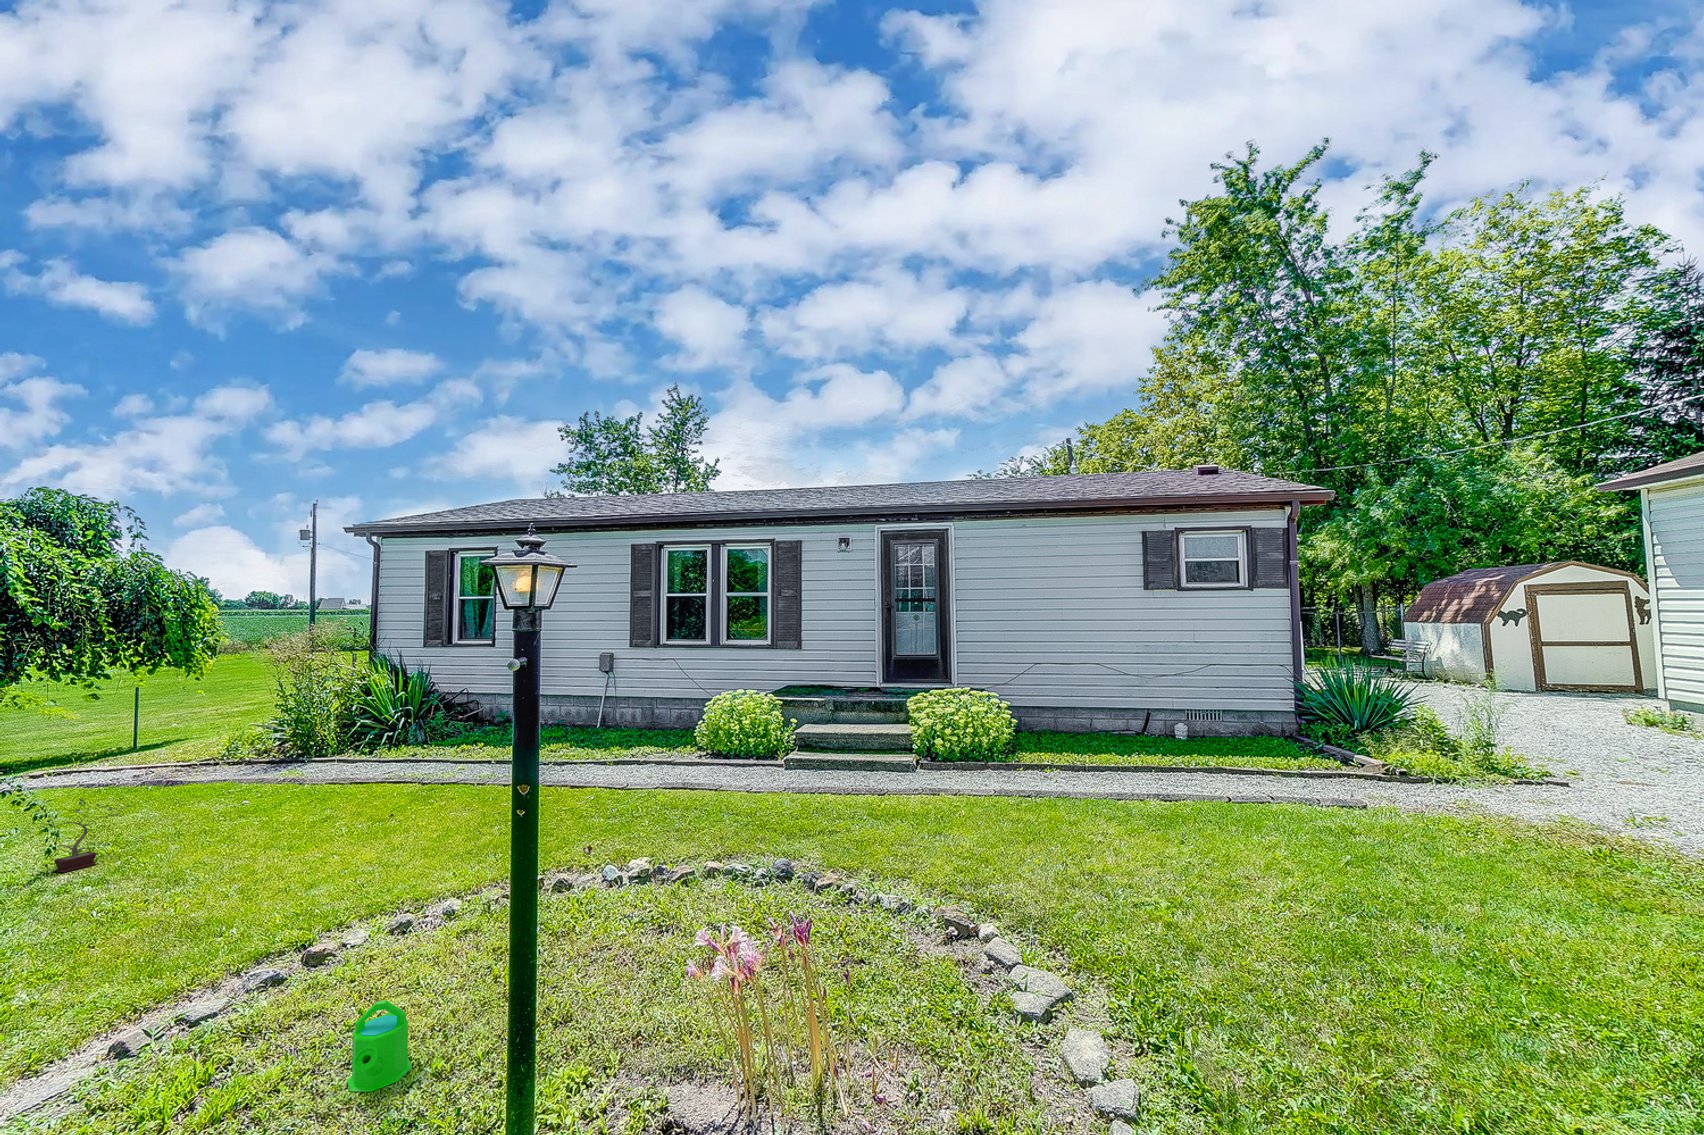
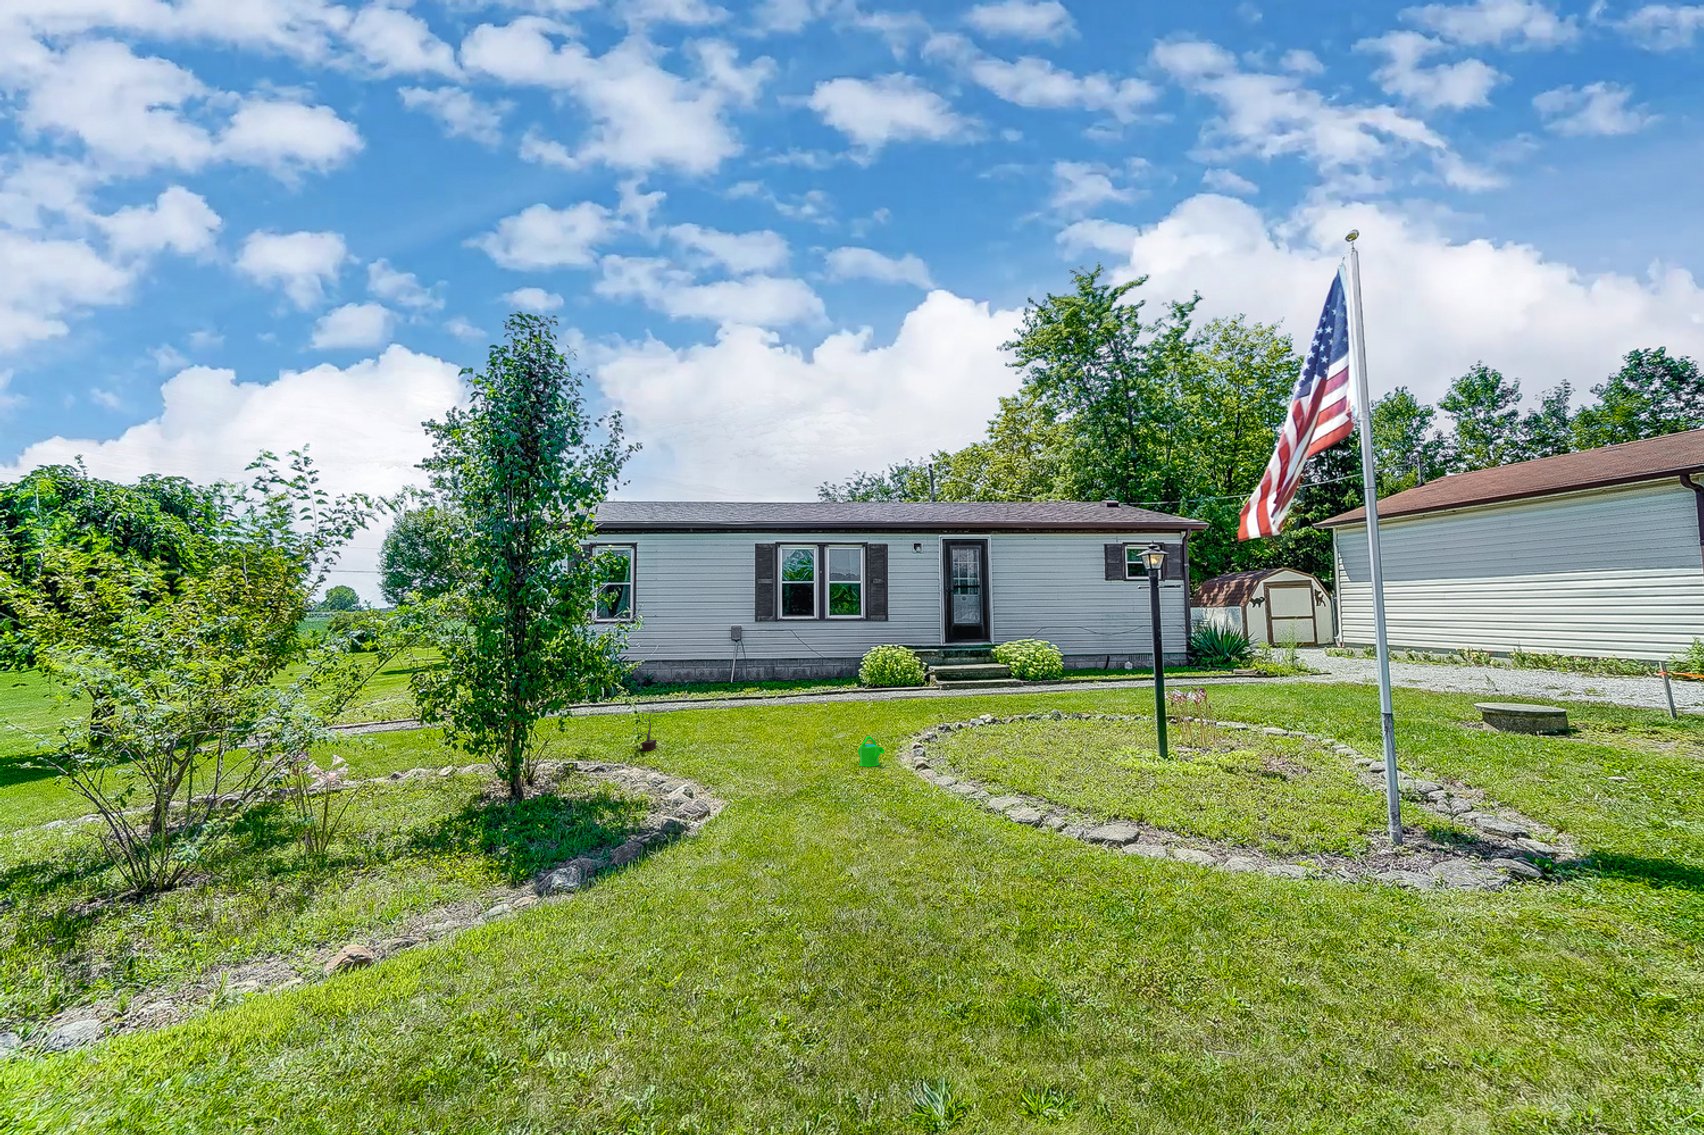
watering can: present [347,1000,412,1092] -> present [858,736,885,767]

